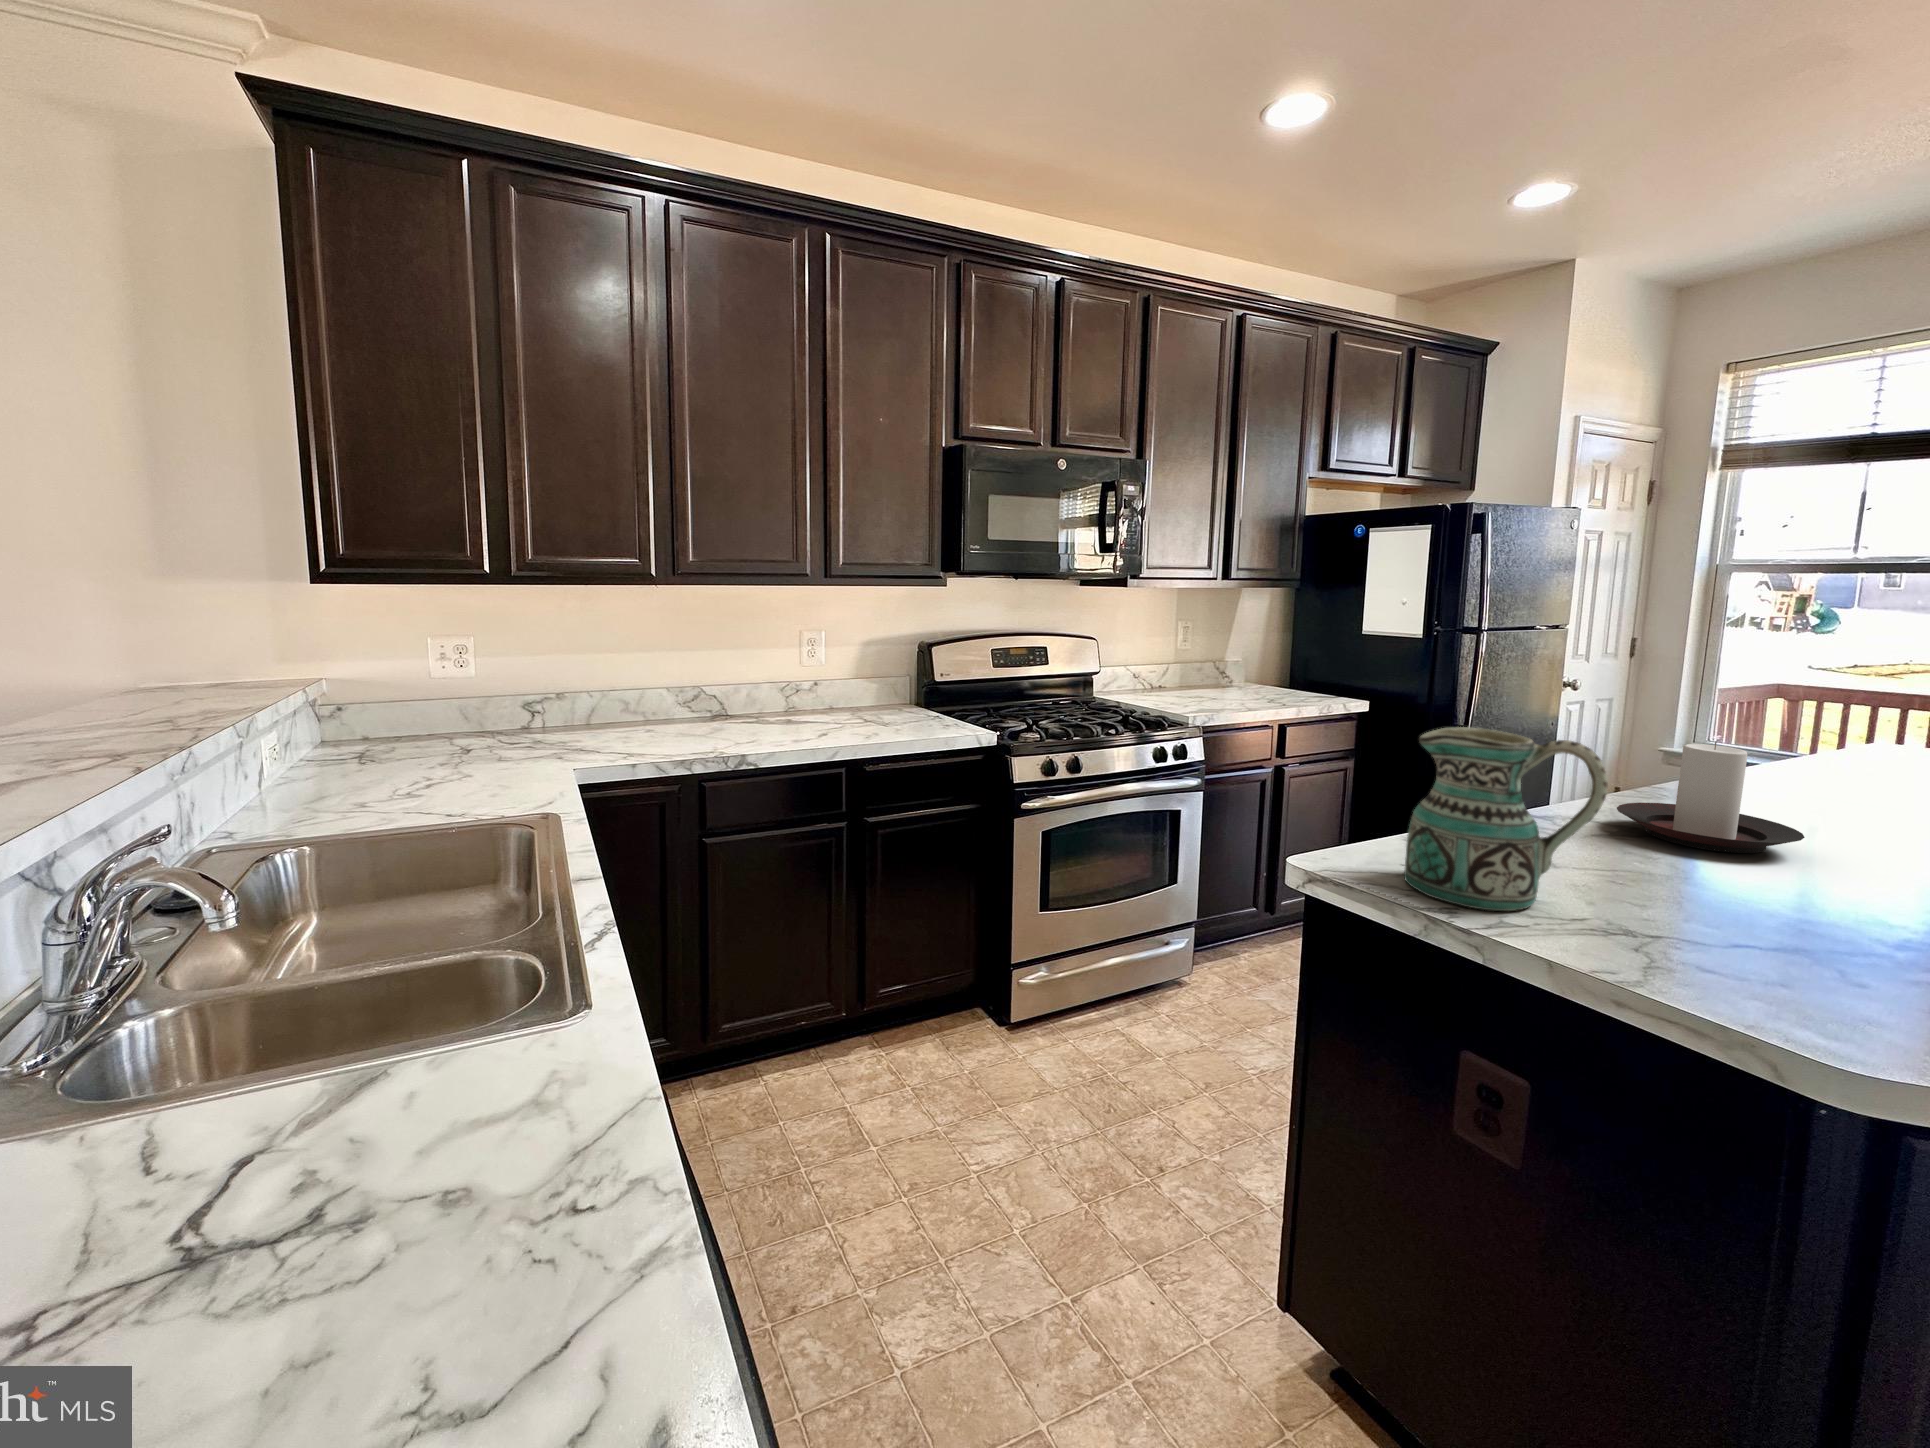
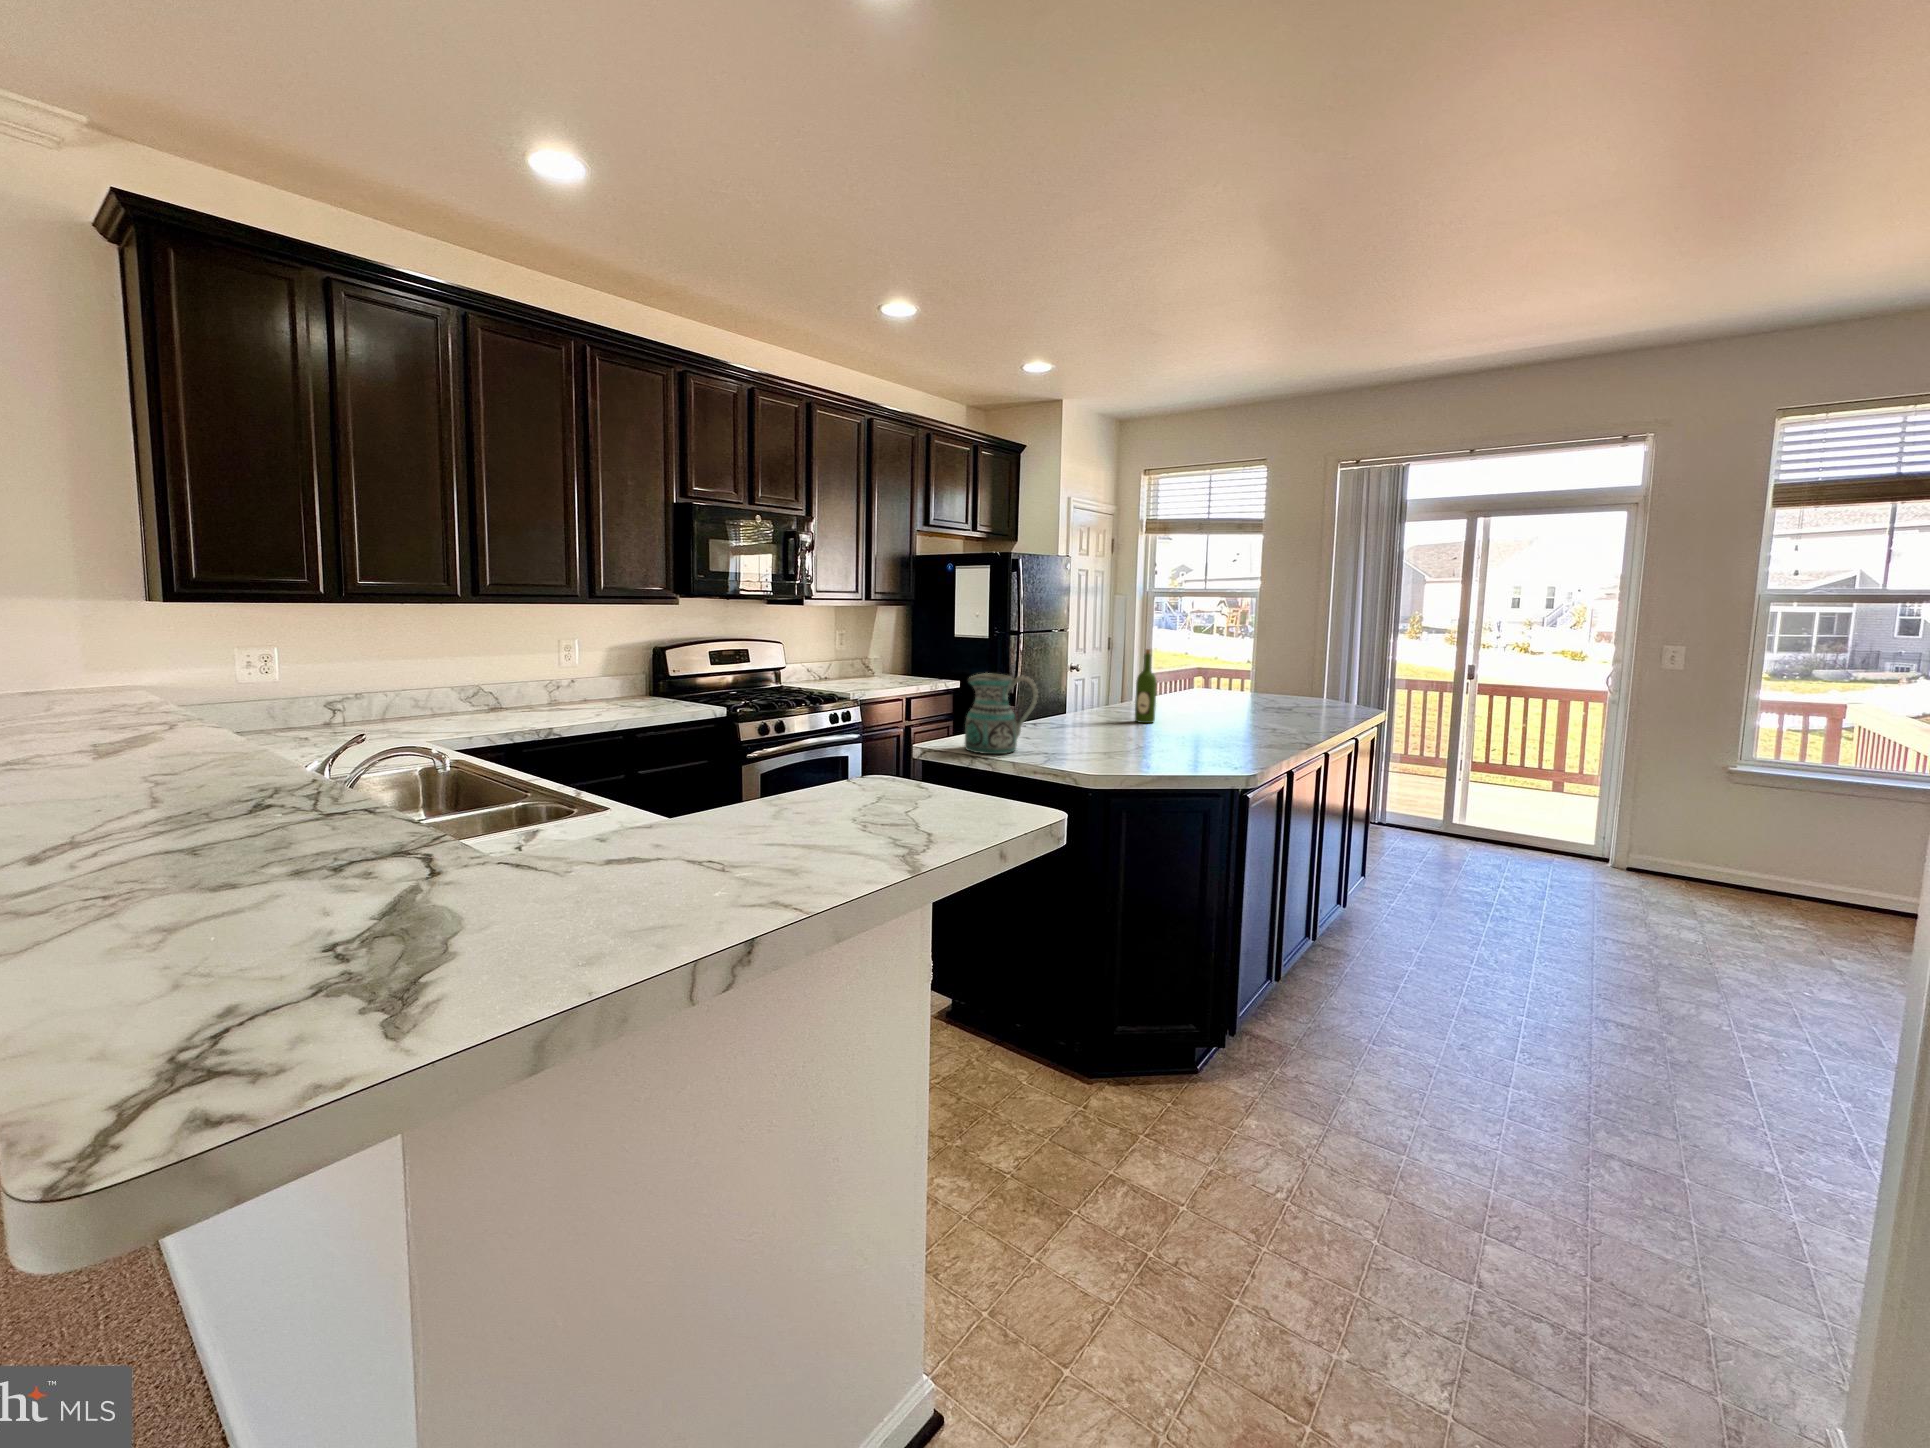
wine bottle: none [1804,677,1878,838] -> present [1135,649,1157,723]
candle holder: present [1617,742,1805,853] -> none [1061,680,1126,730]

